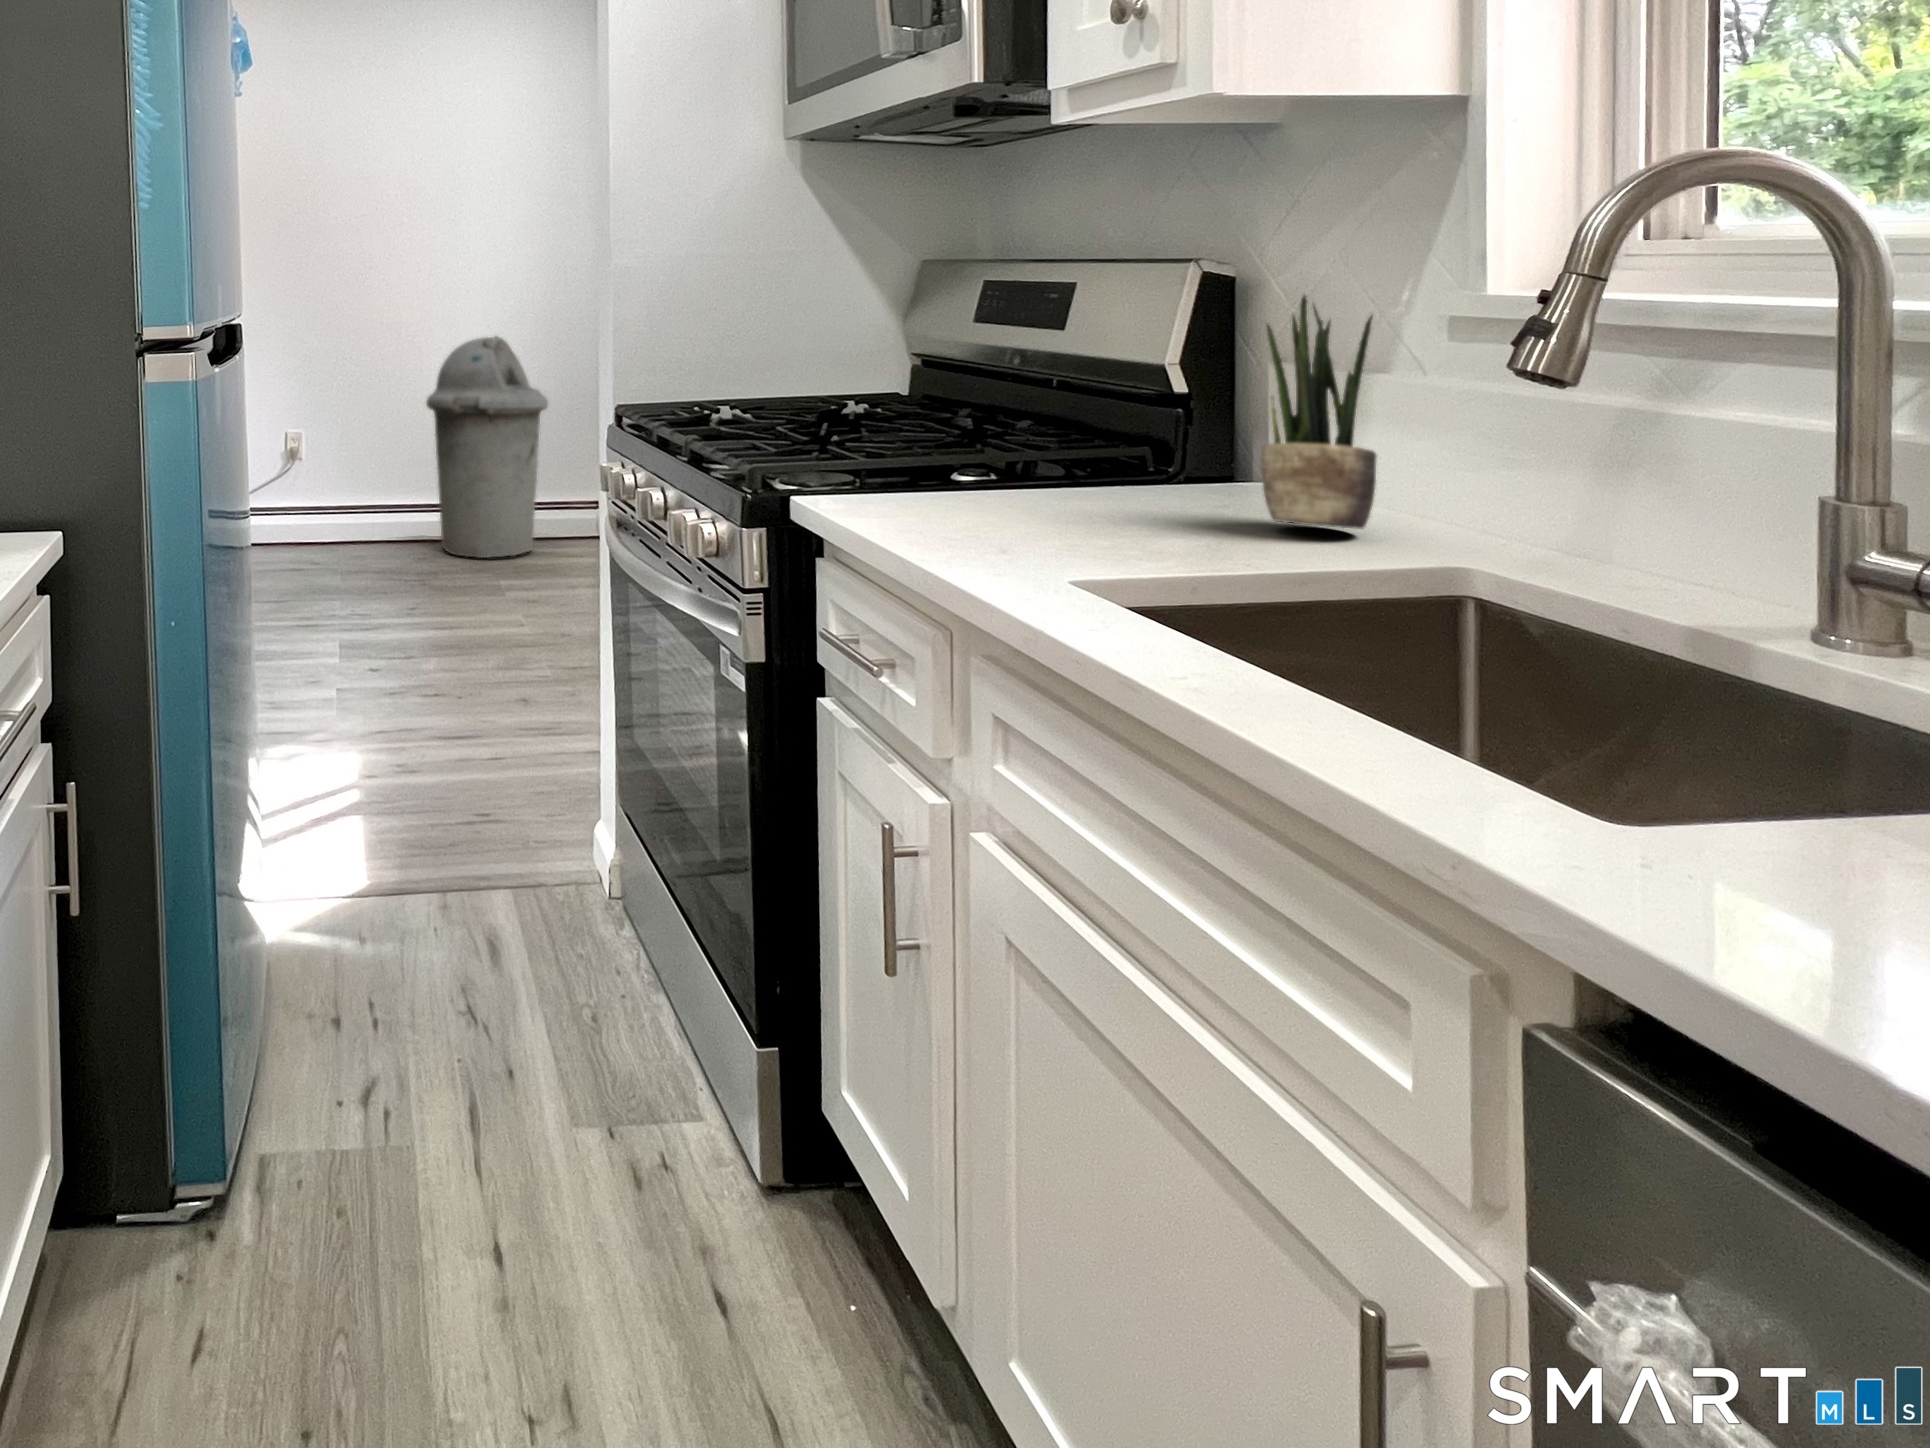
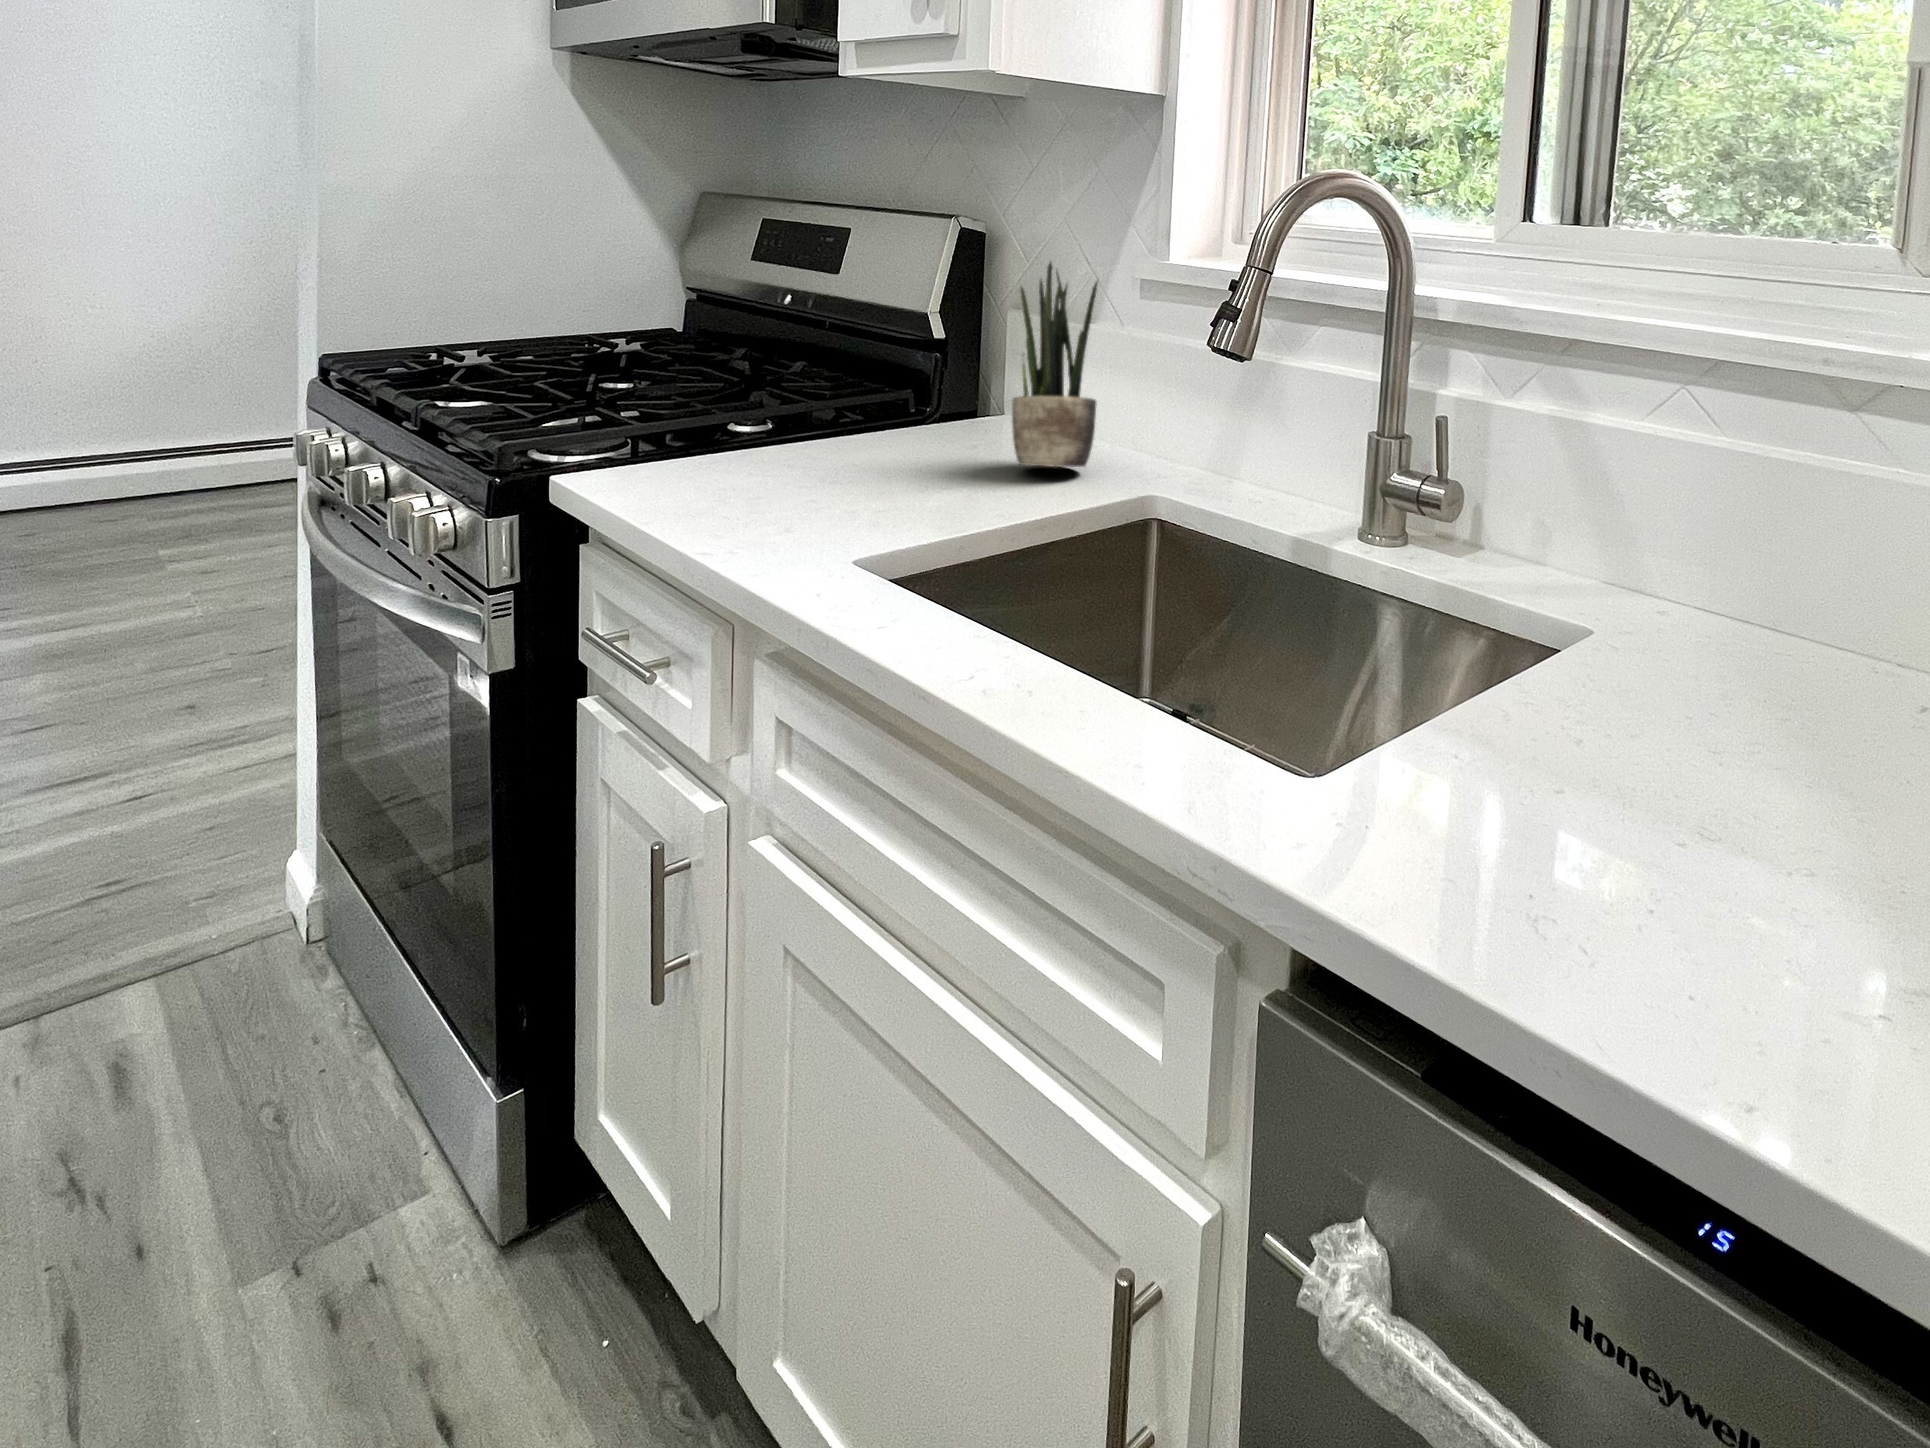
trash can: present [426,336,548,558] -> none [18,239,226,530]

